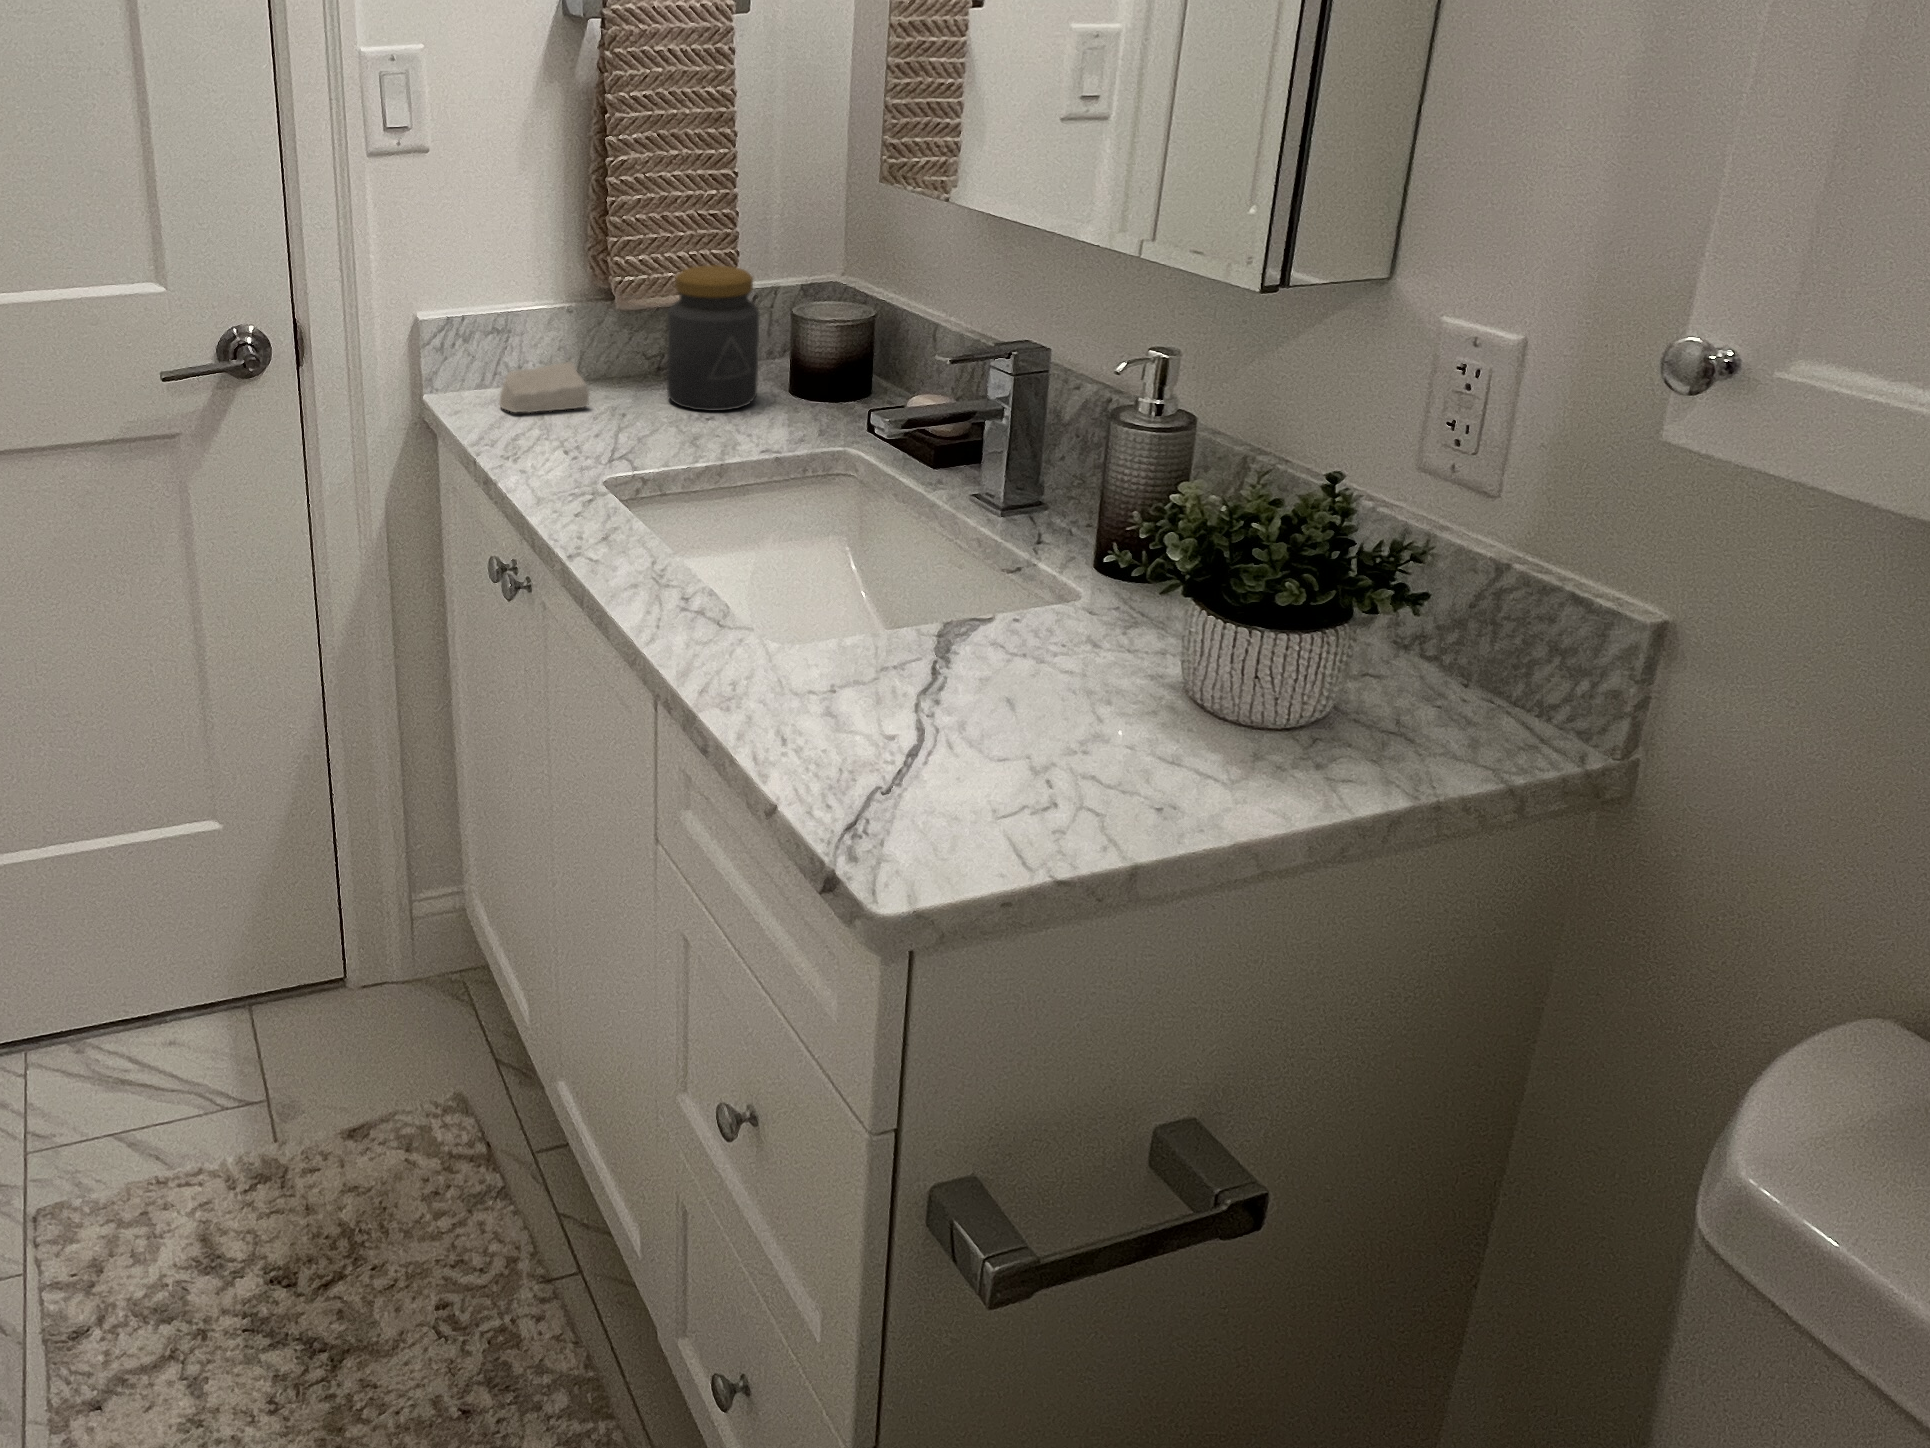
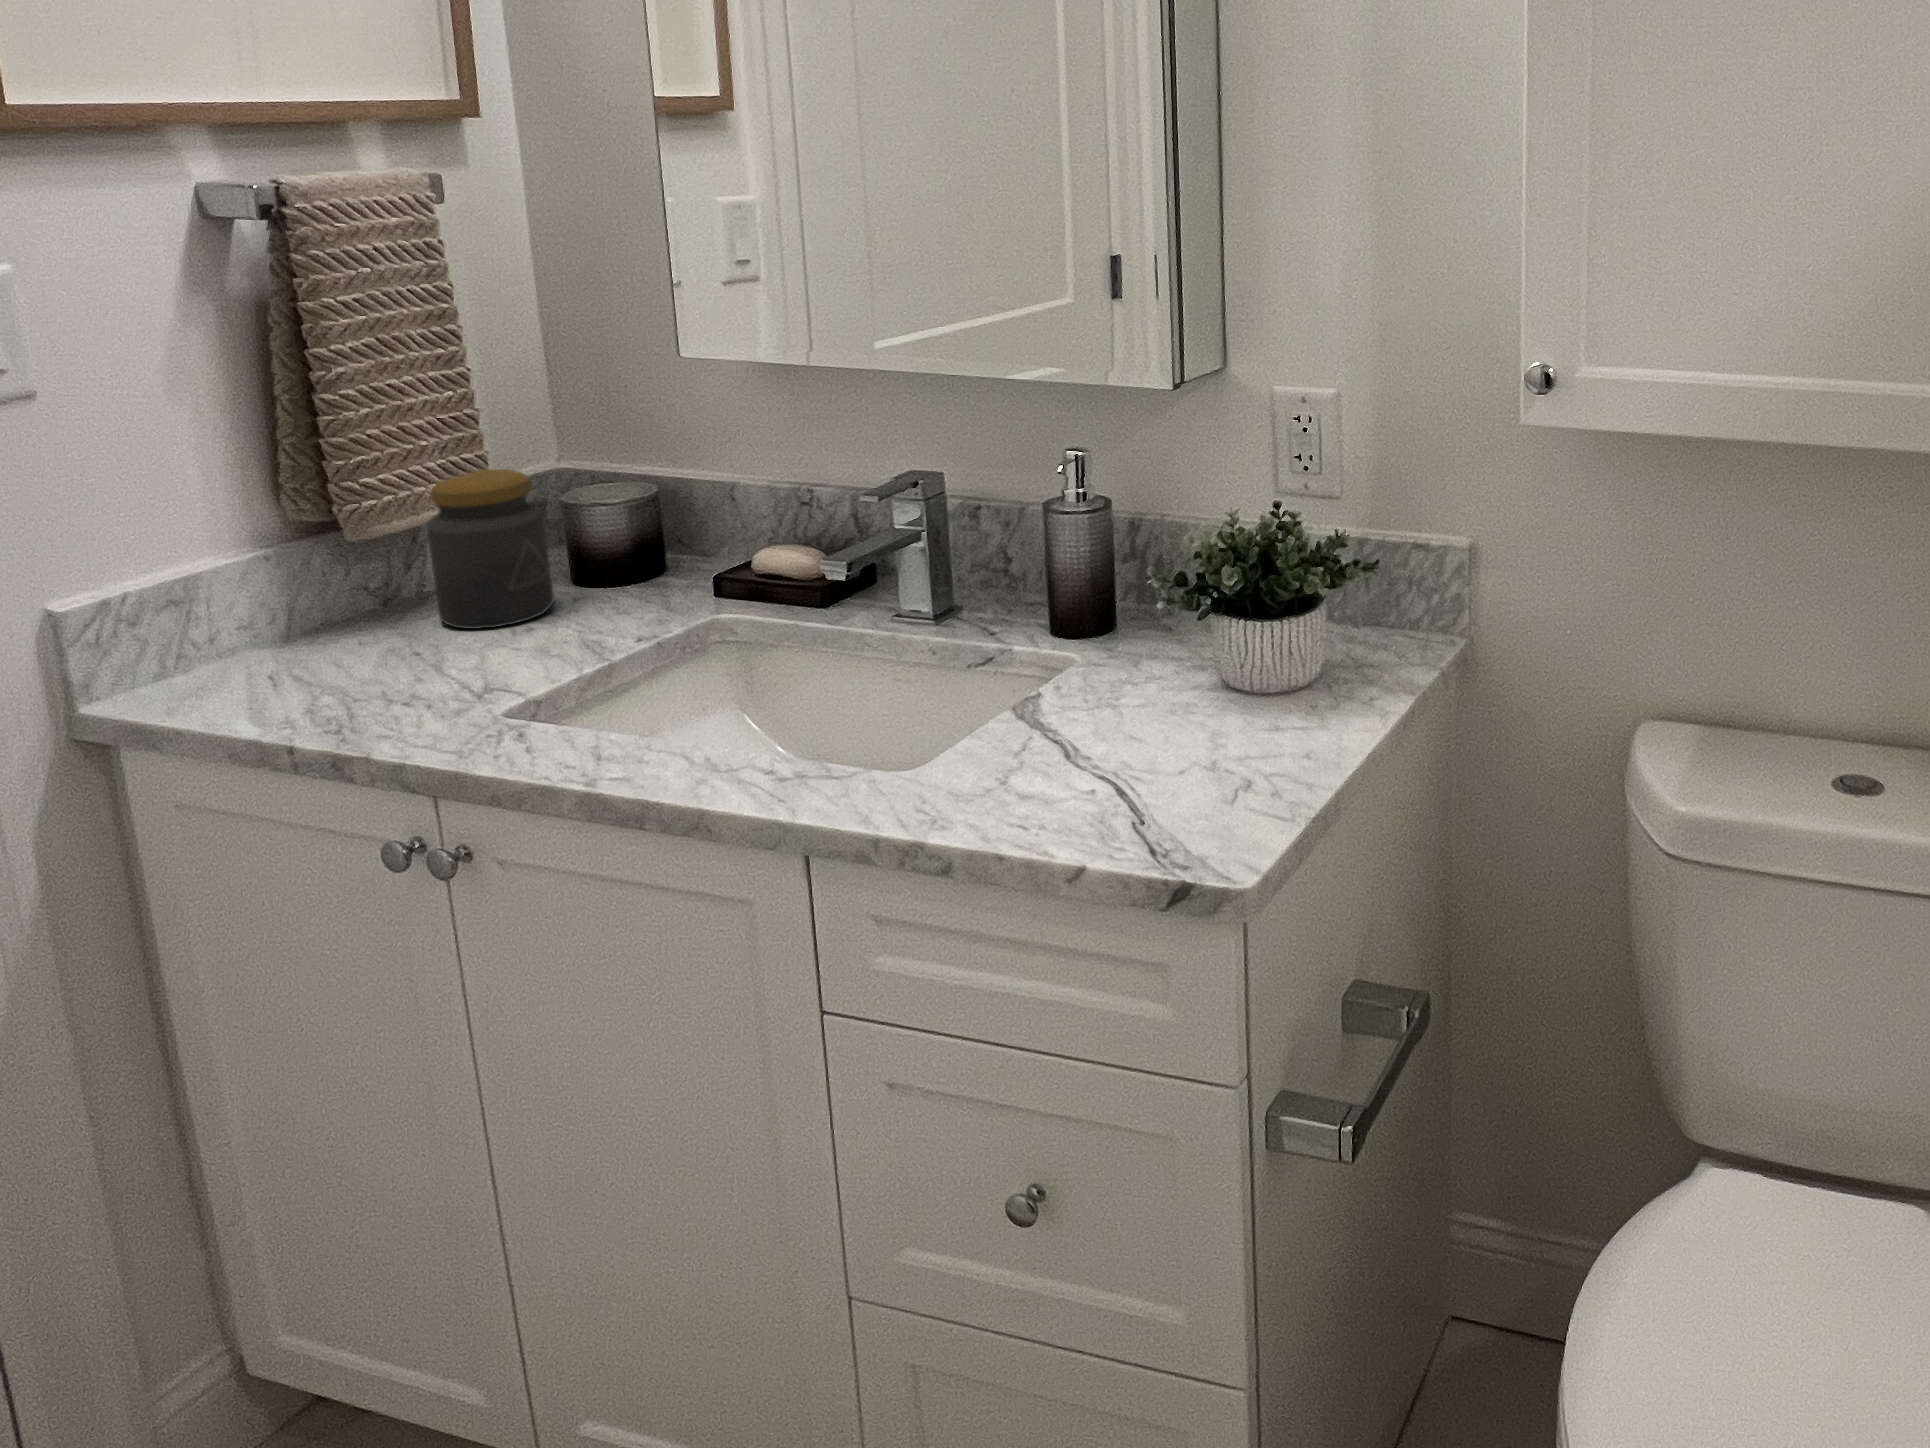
soap bar: present [500,362,590,413] -> none [226,614,359,689]

